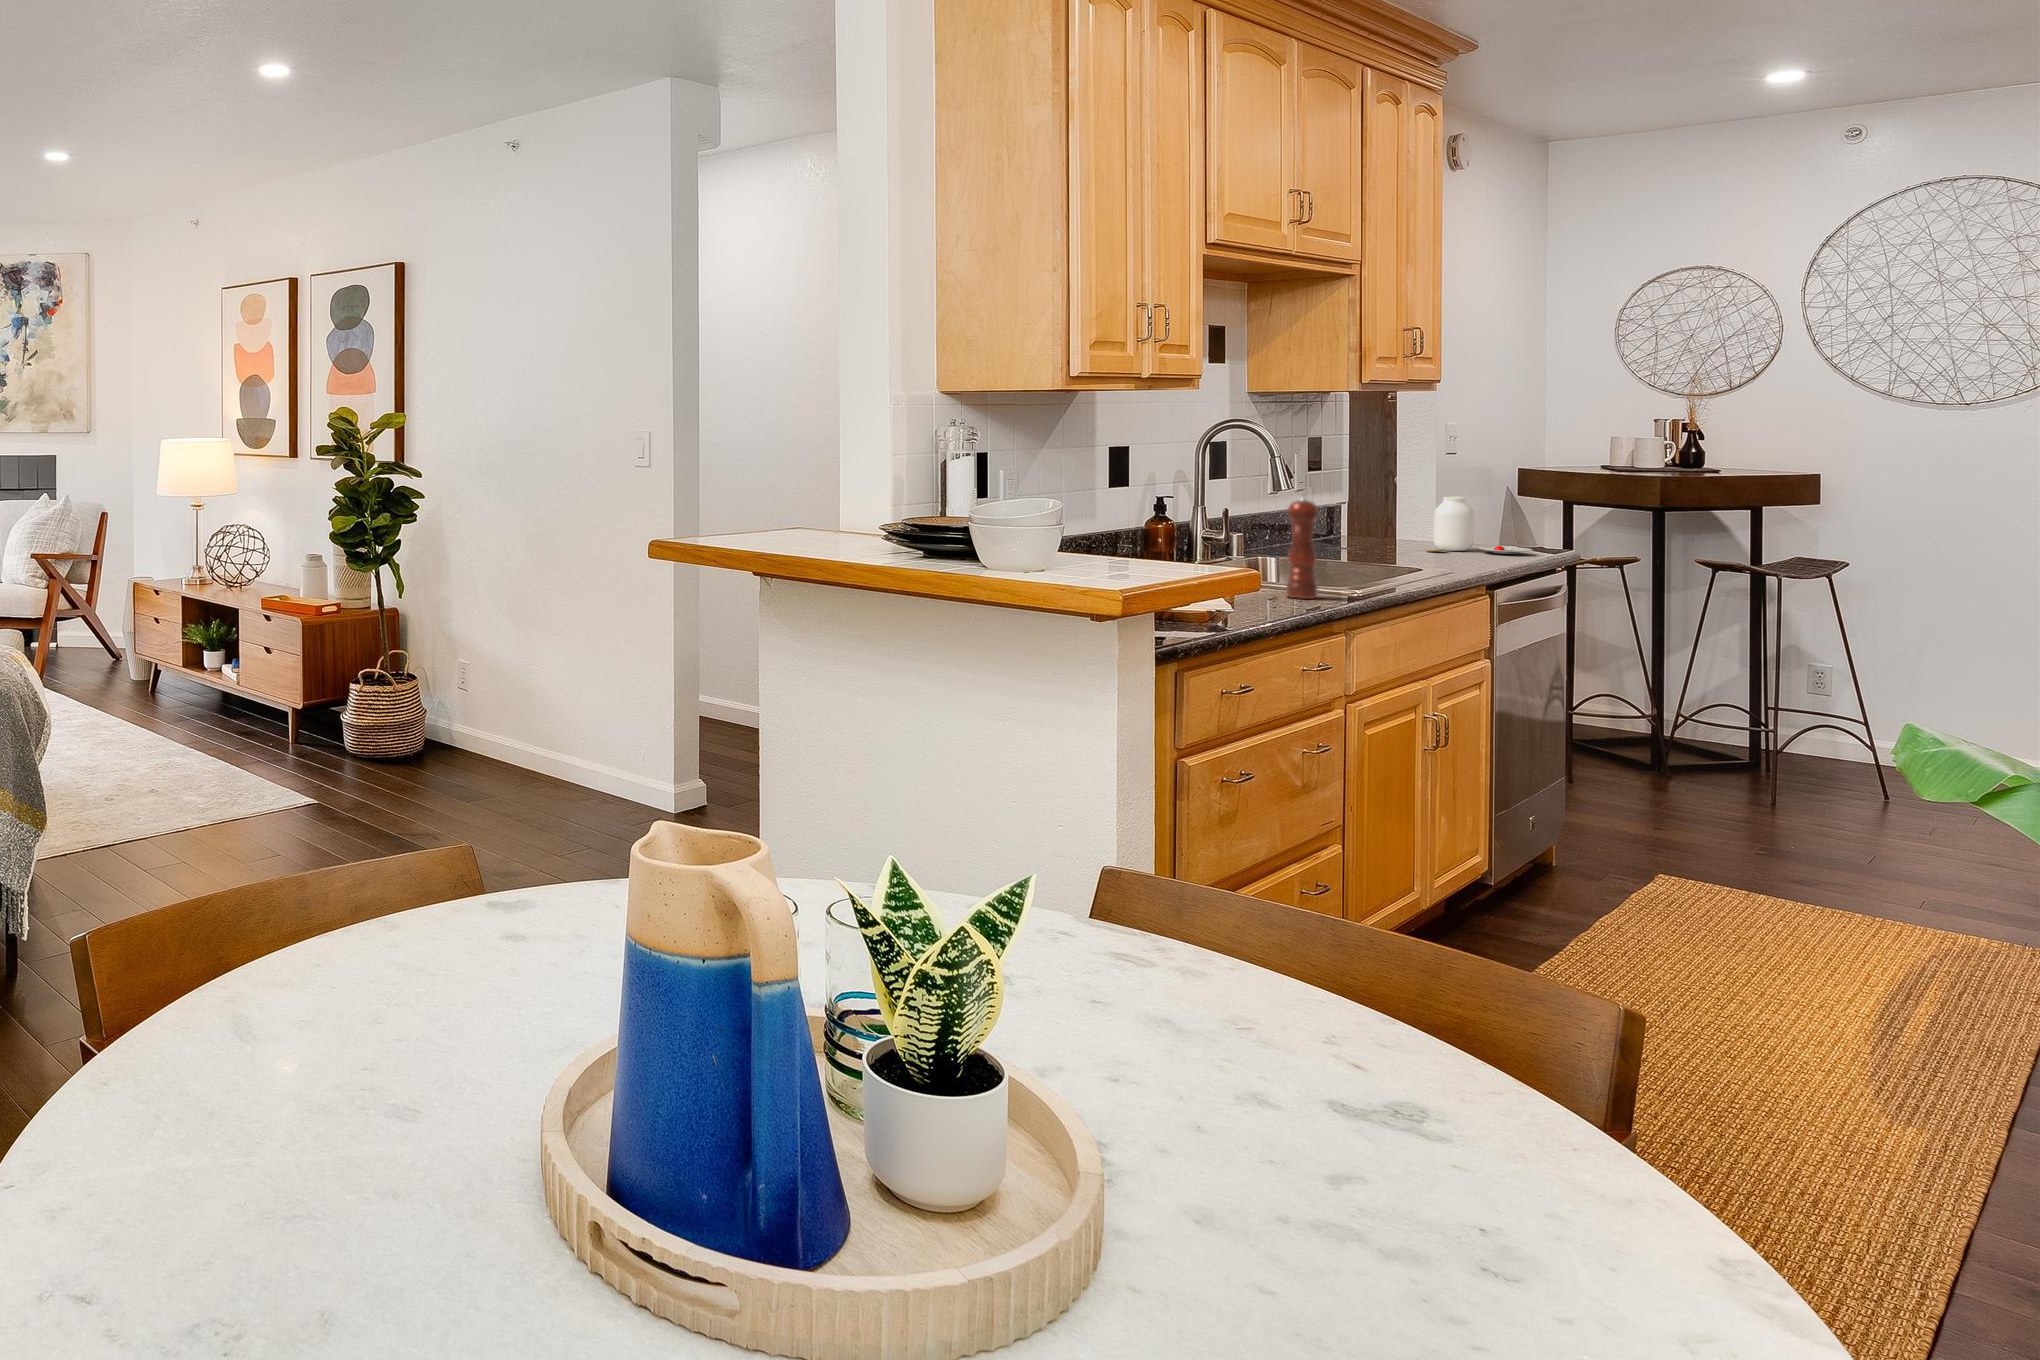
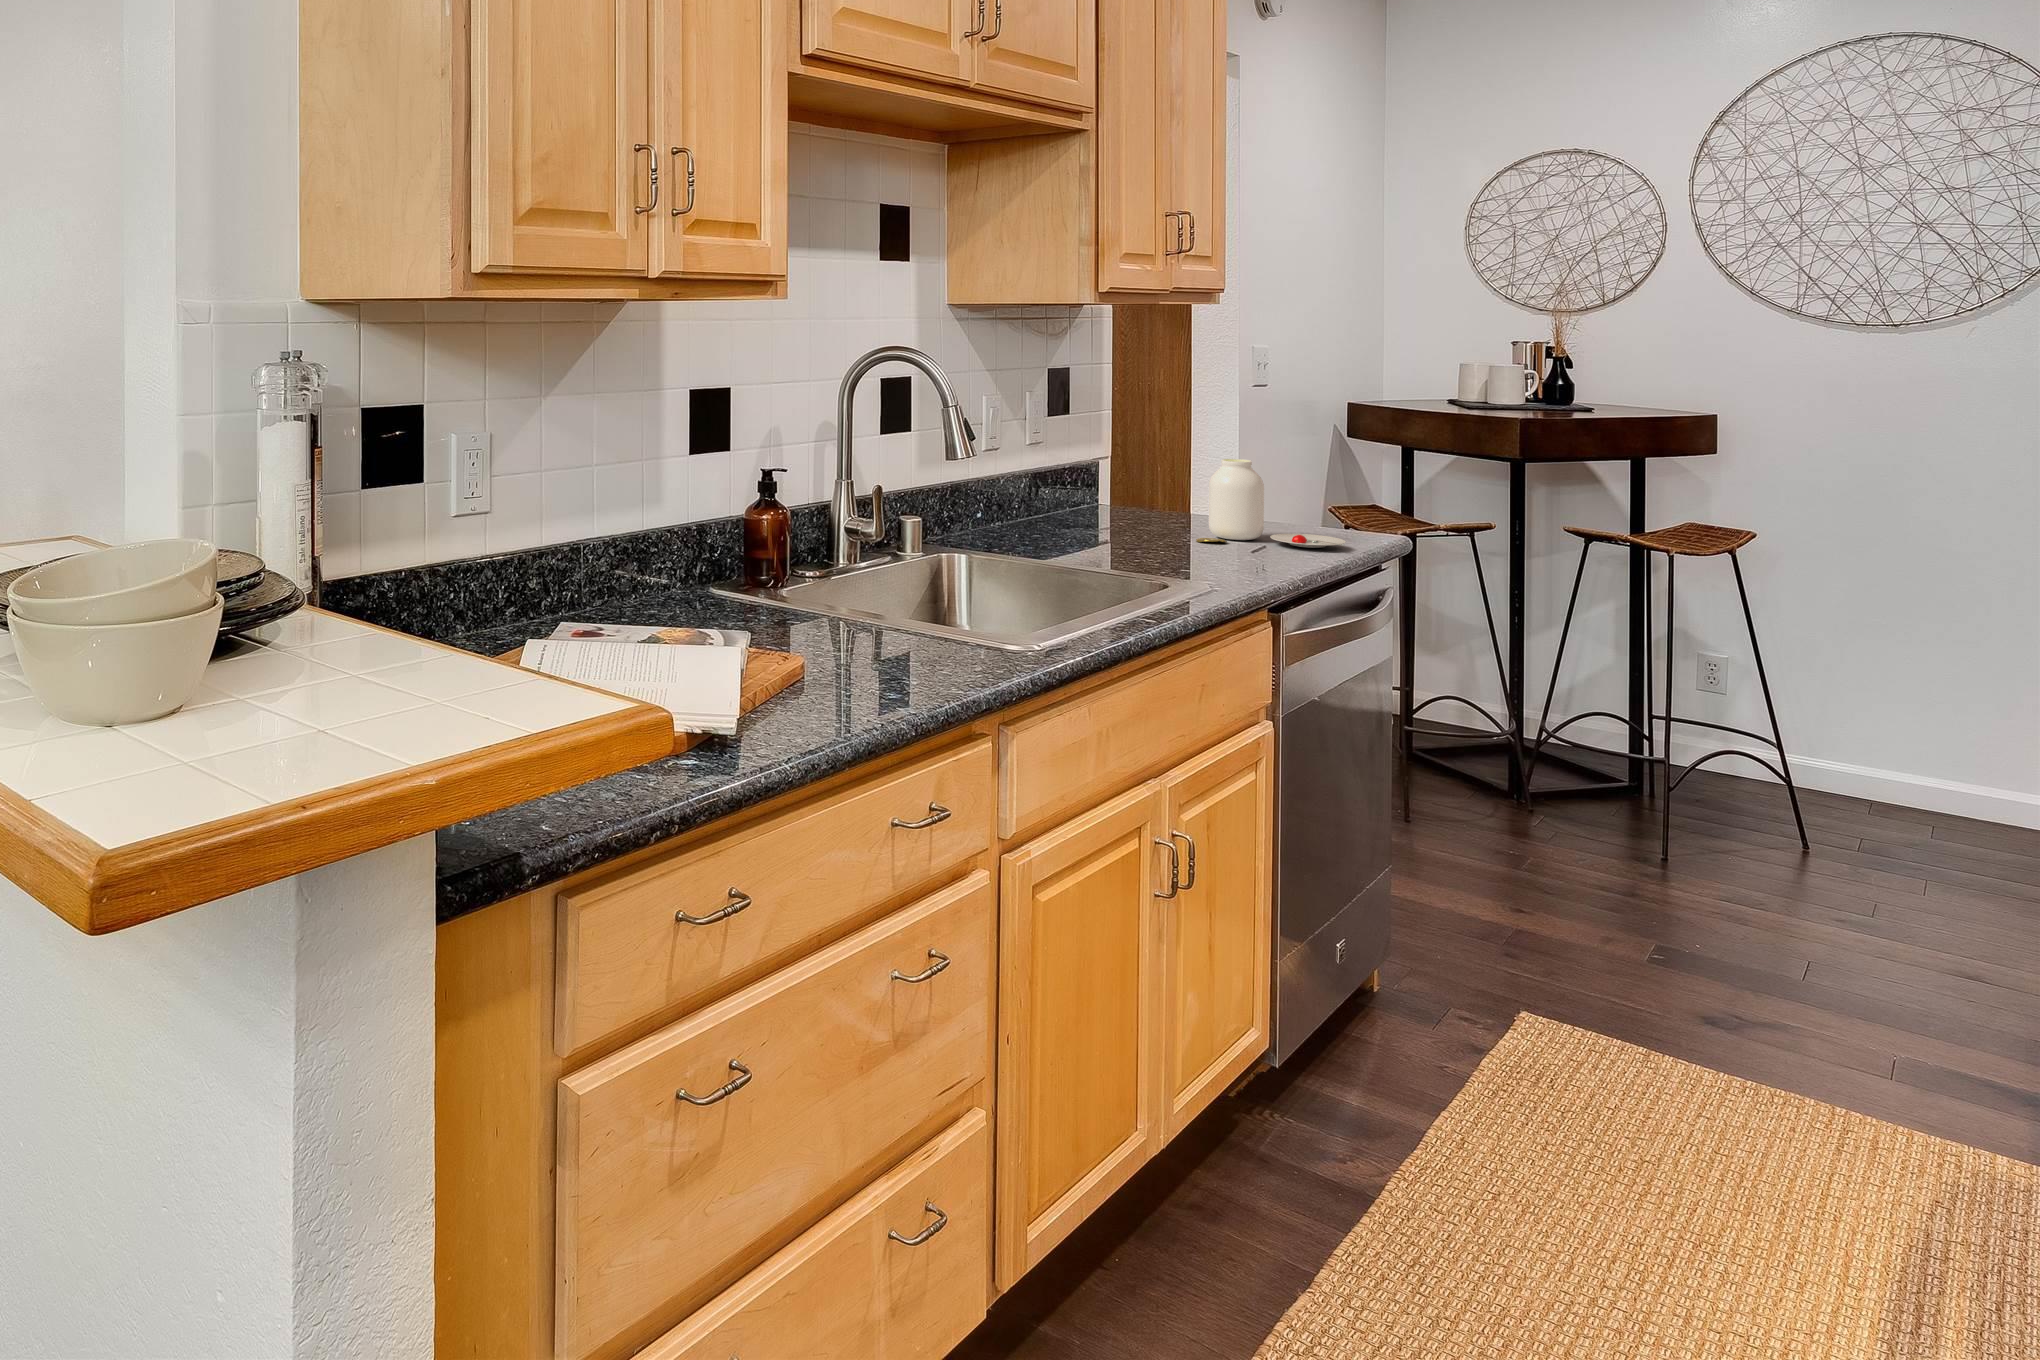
pepper mill: present [1286,493,1318,599] -> none [909,483,960,674]

